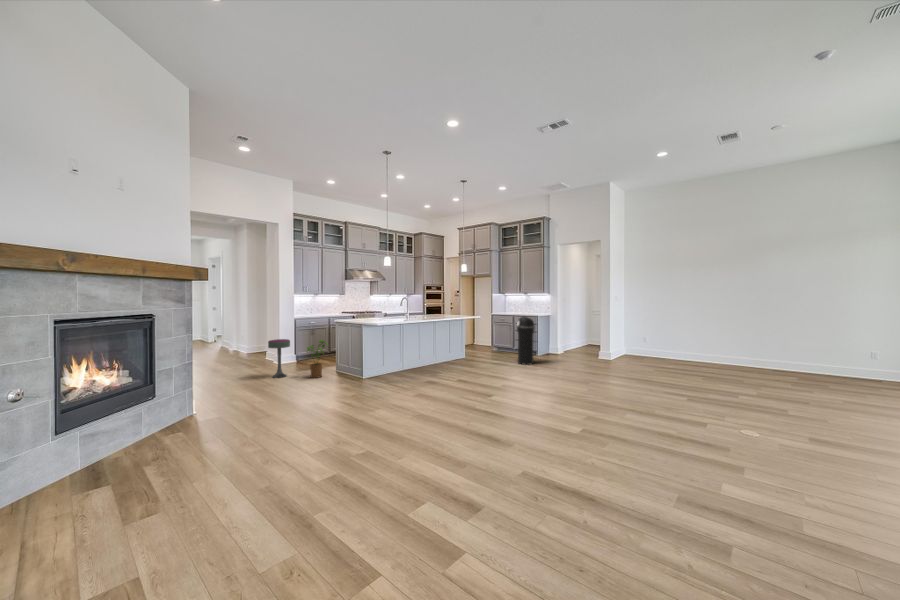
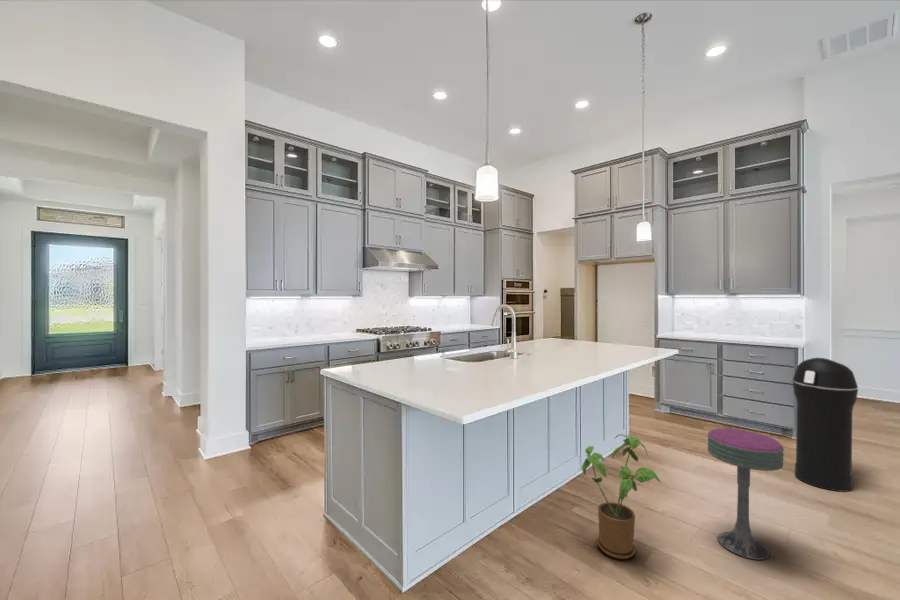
bar stool: present [268,339,290,378] -> present [708,428,784,560]
house plant: present [307,340,328,378] -> present [582,434,661,559]

